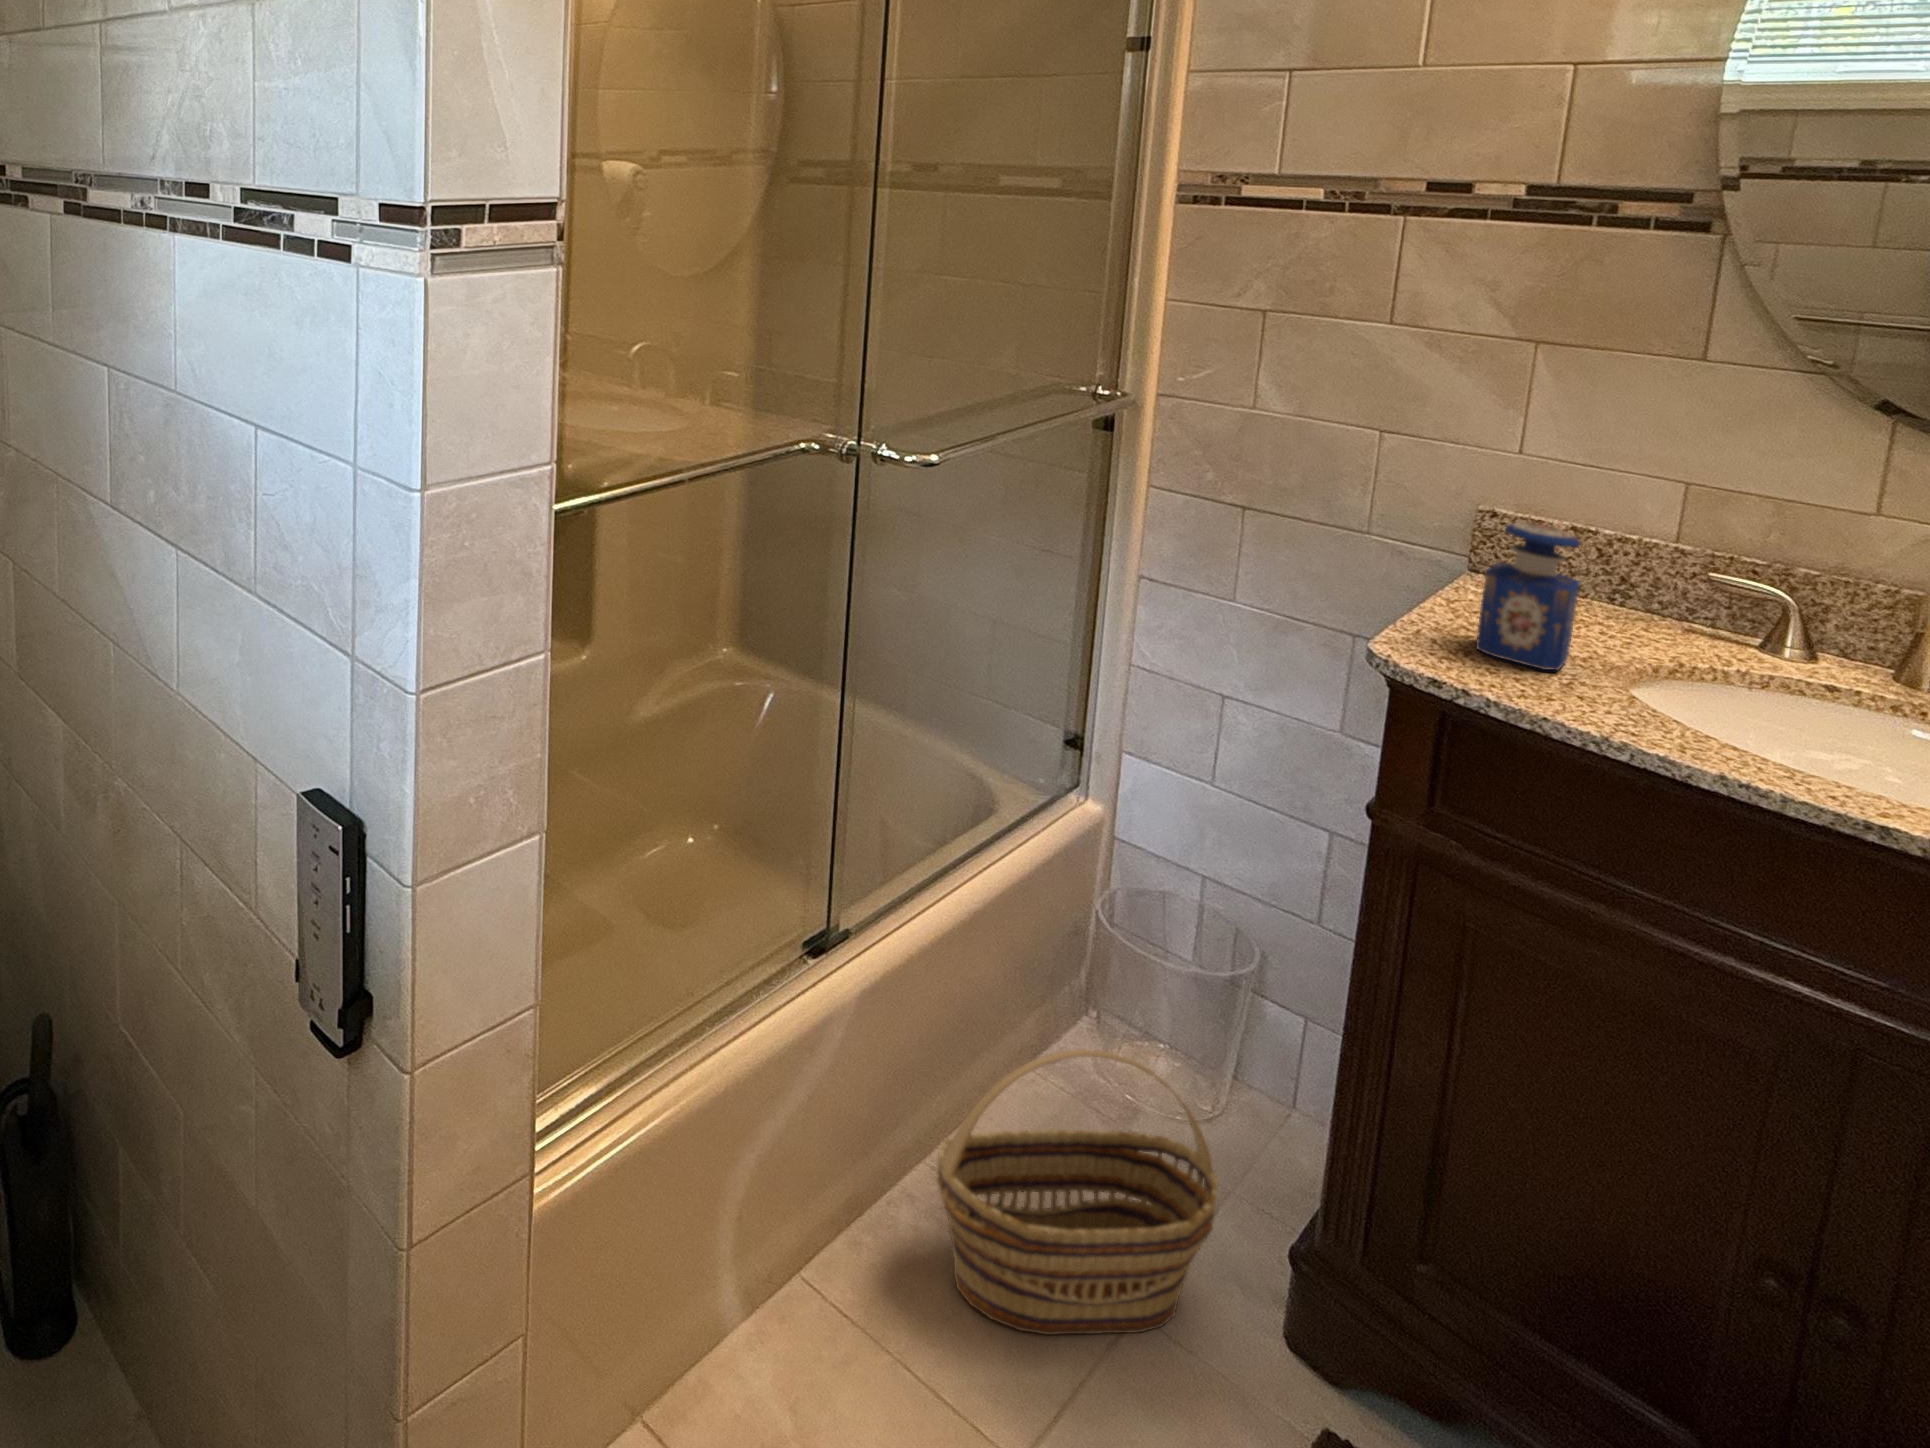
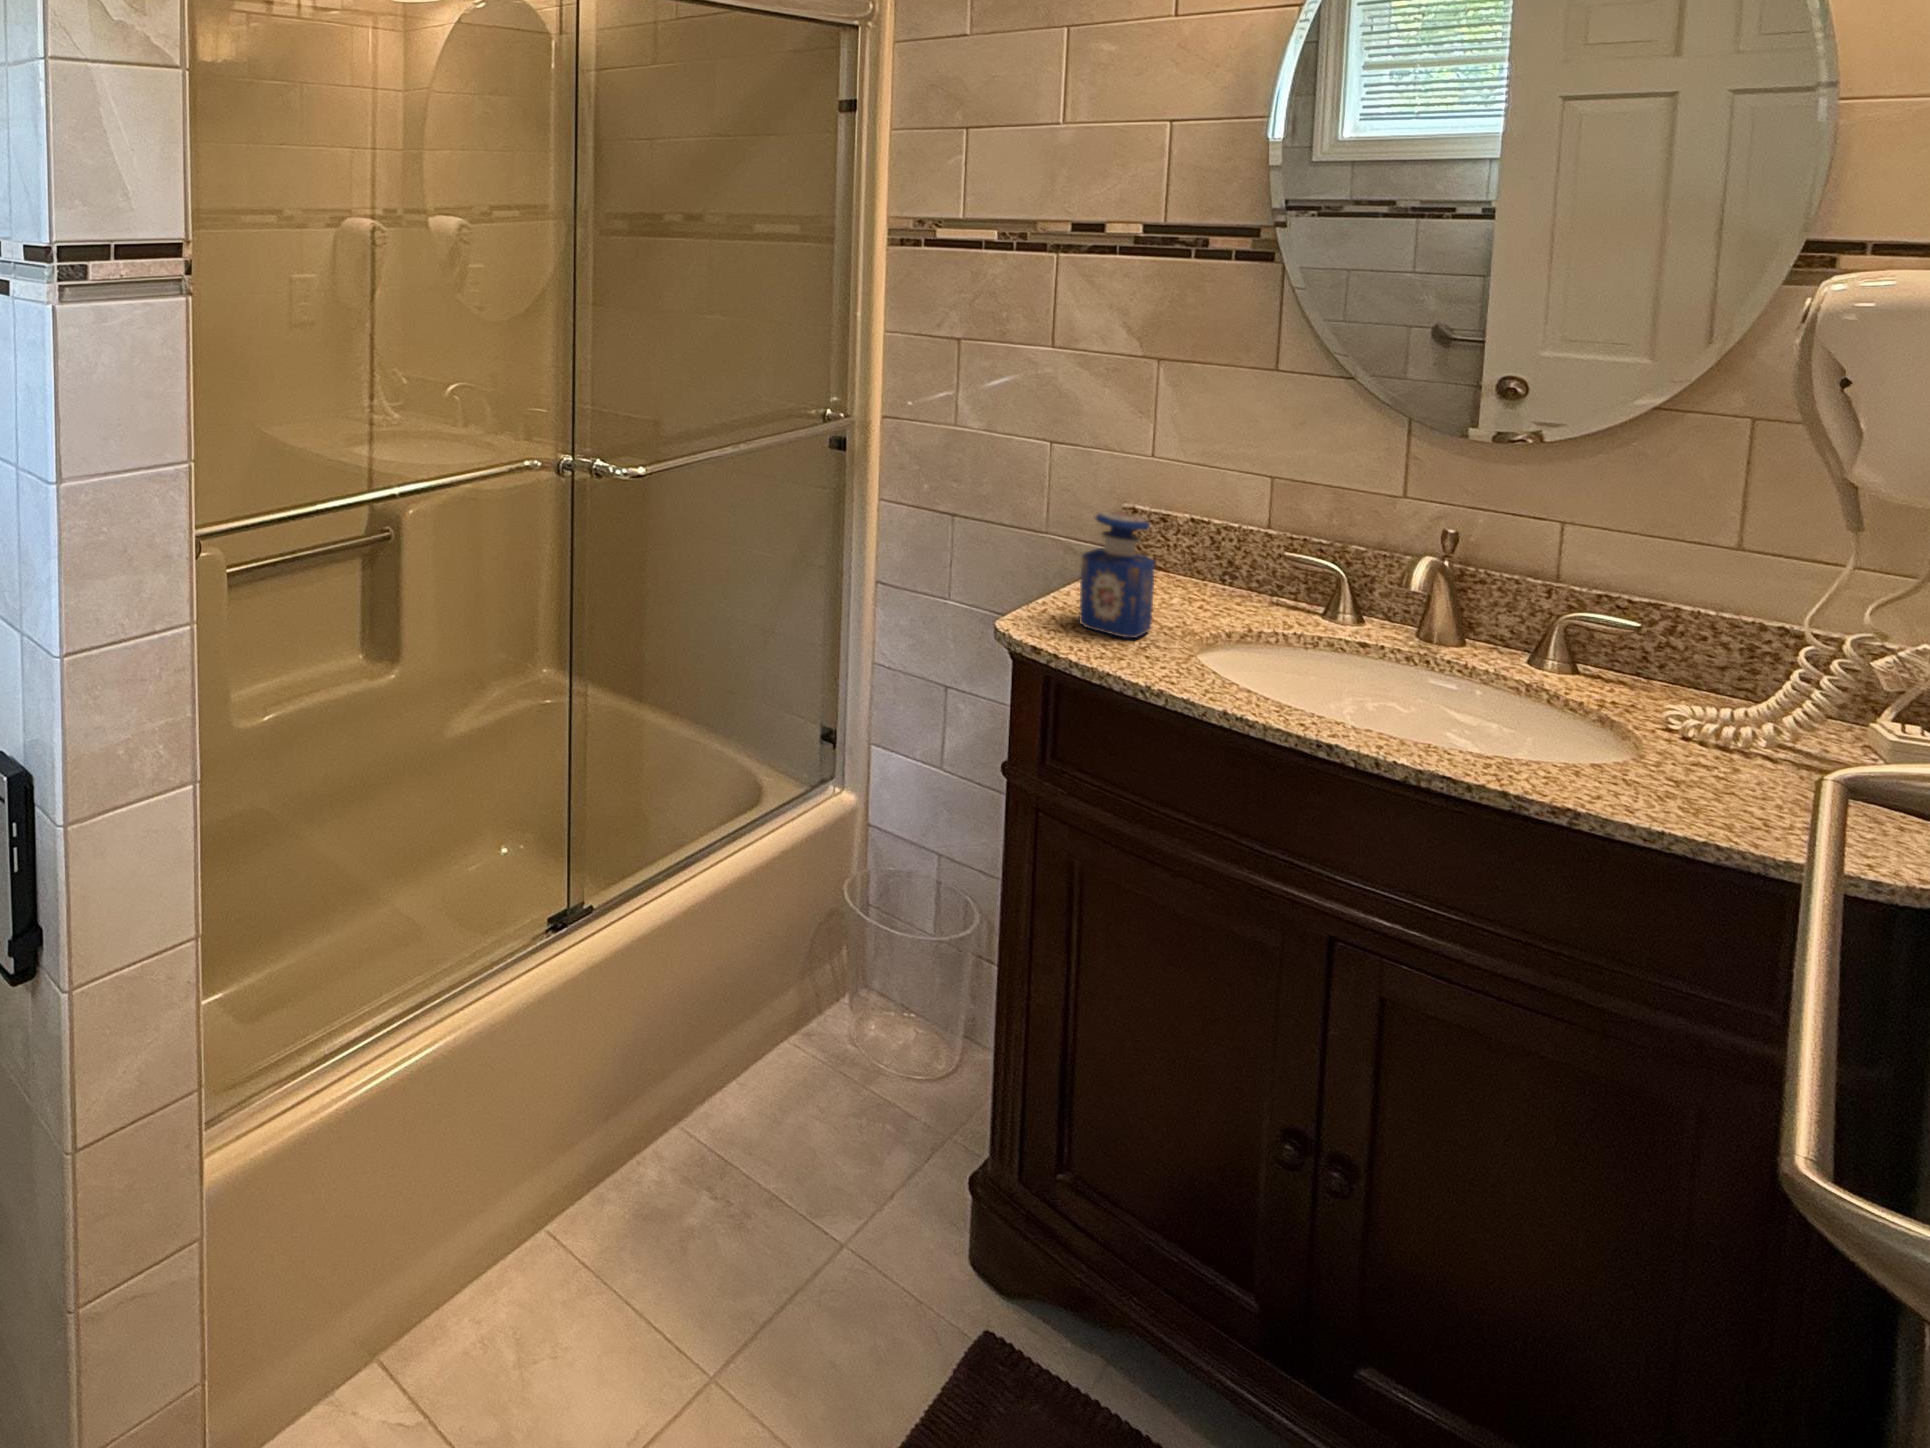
basket: present [937,1049,1218,1335] -> none [664,1007,910,1276]

